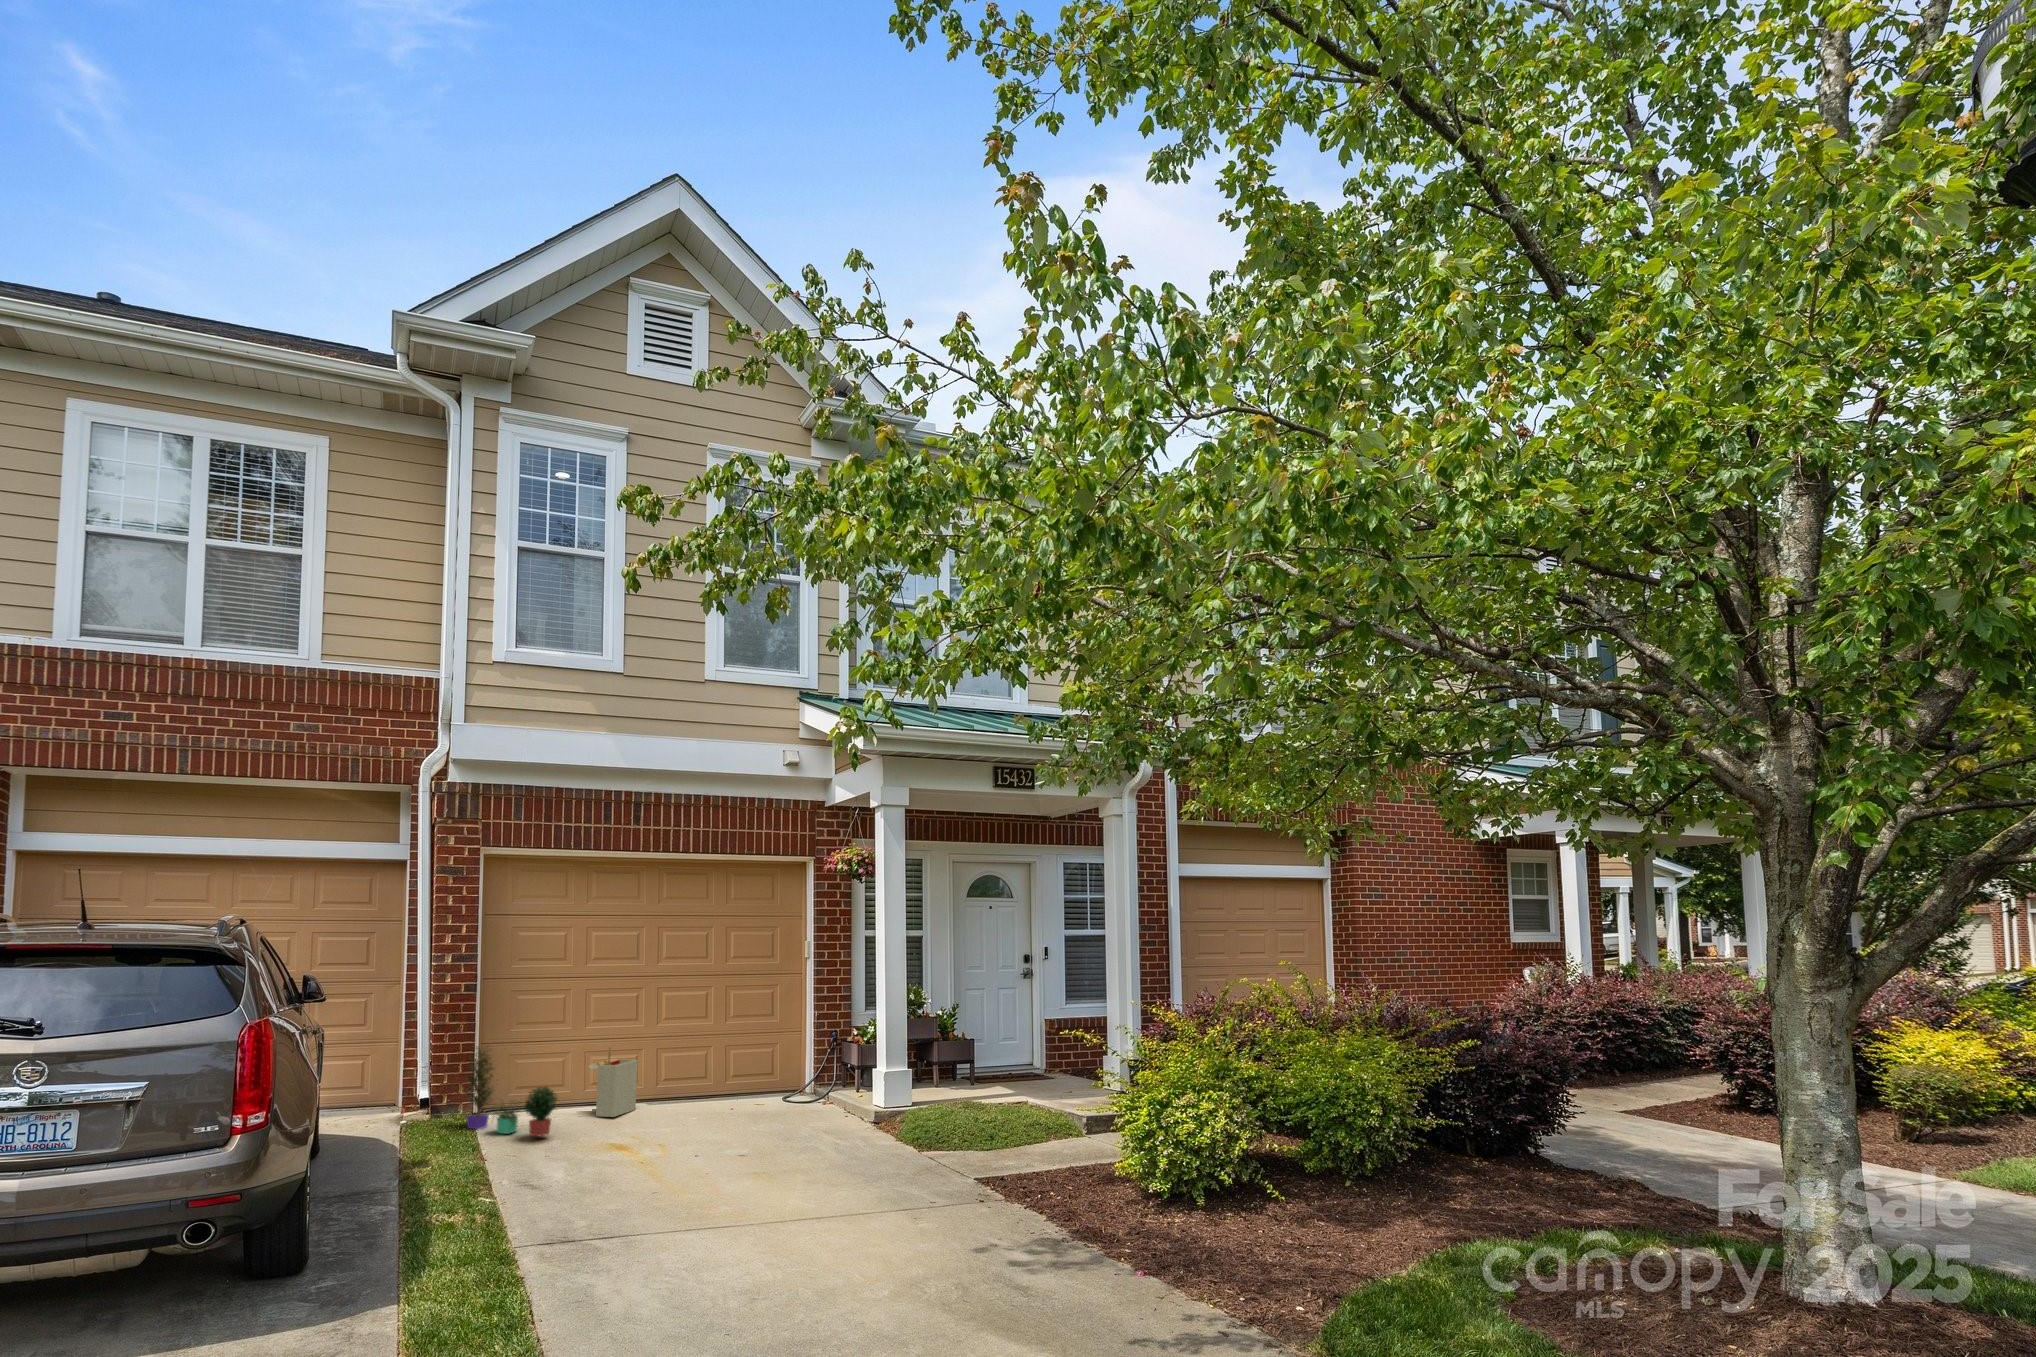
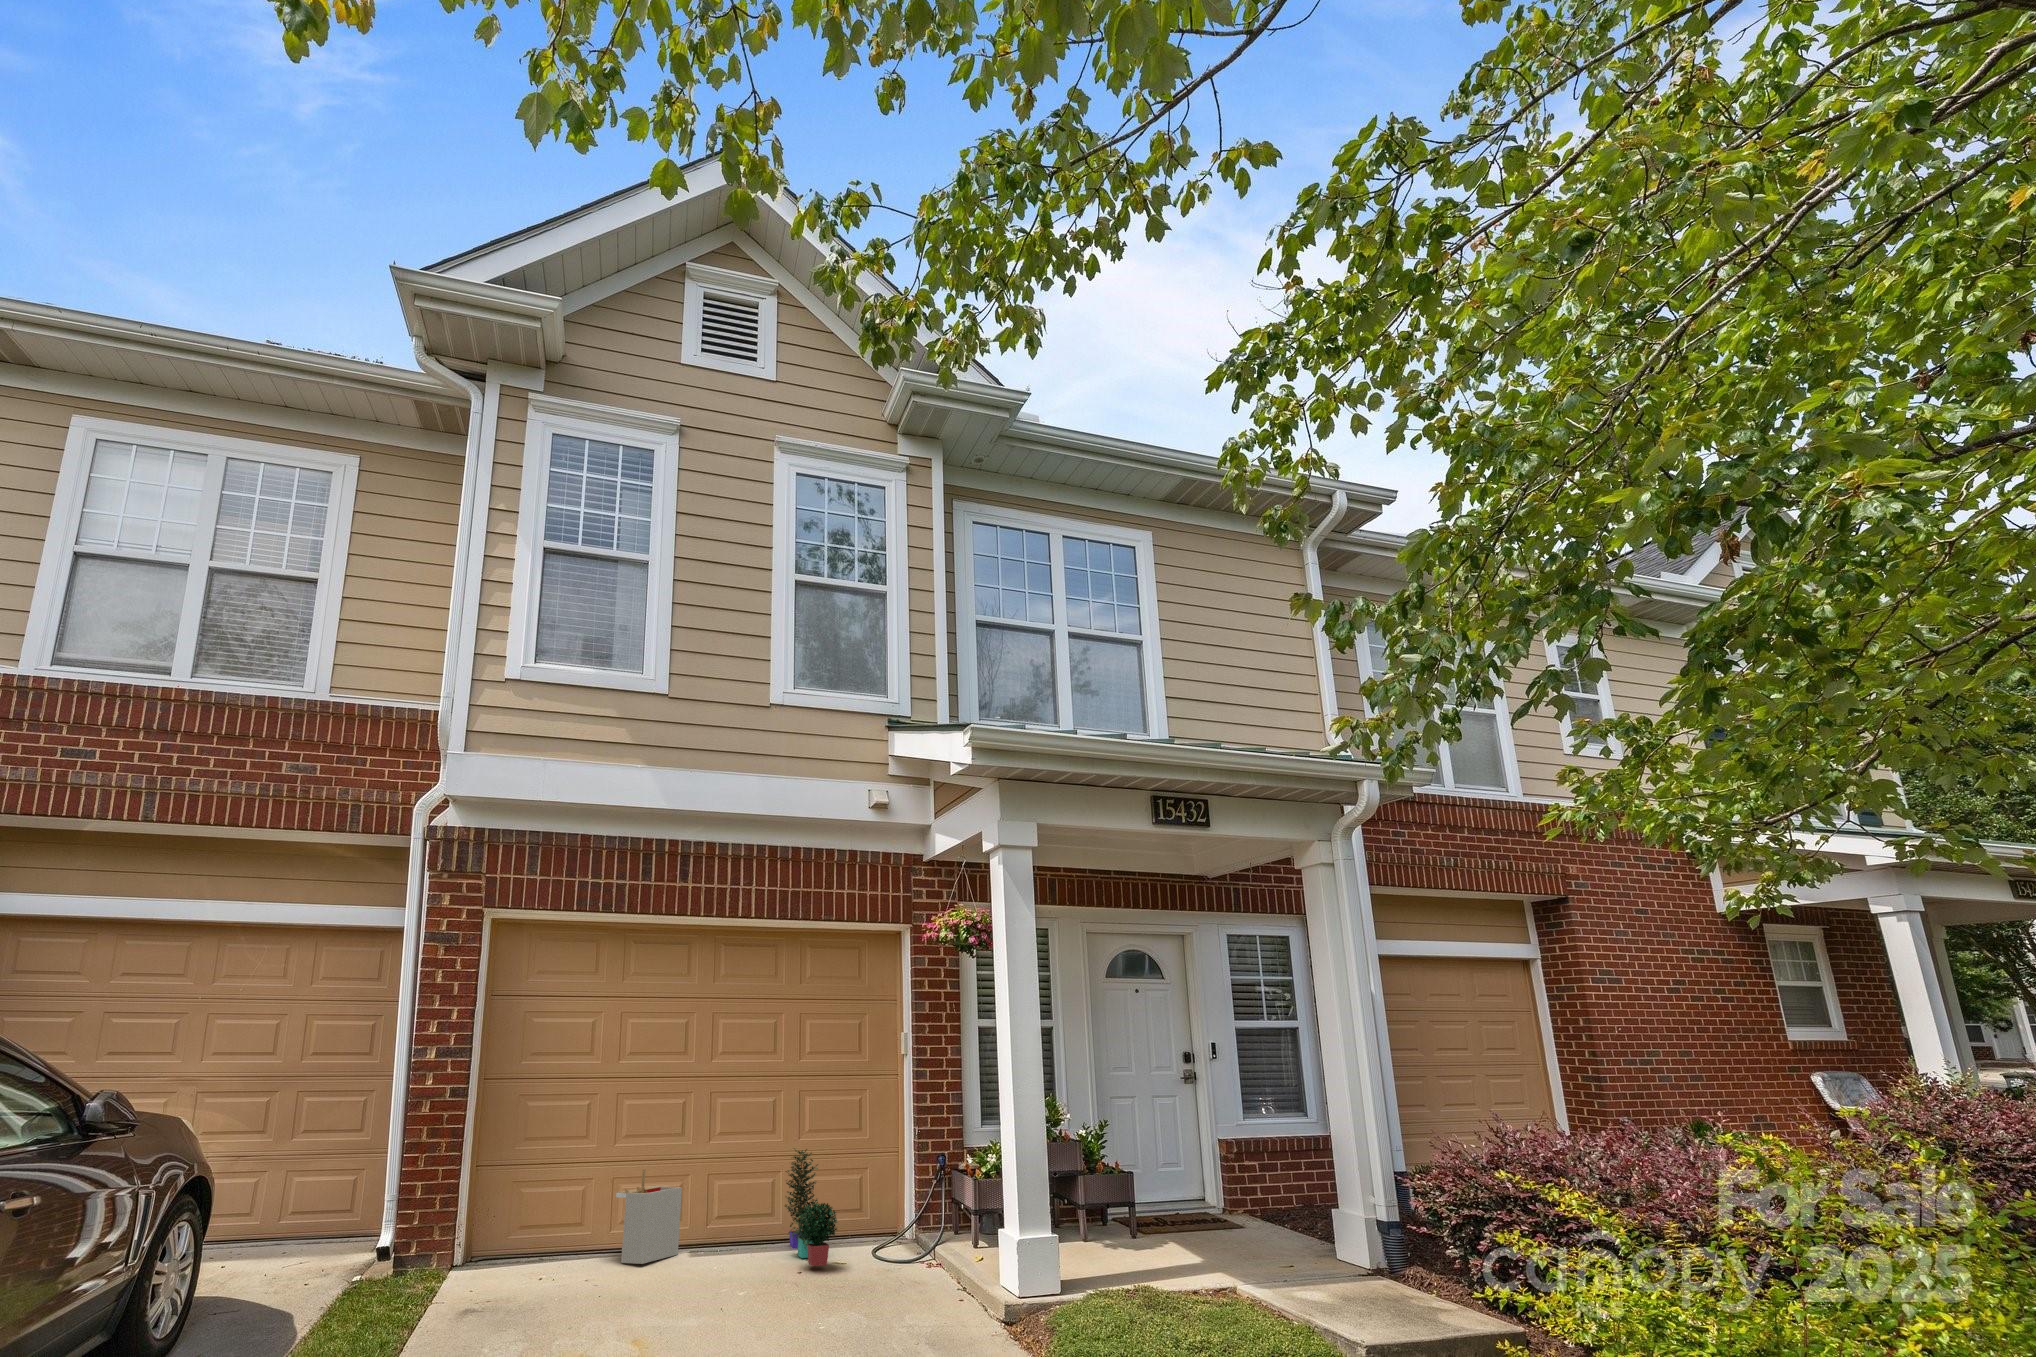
potted plant: present [465,1047,557,1136] -> present [785,1148,837,1266]

